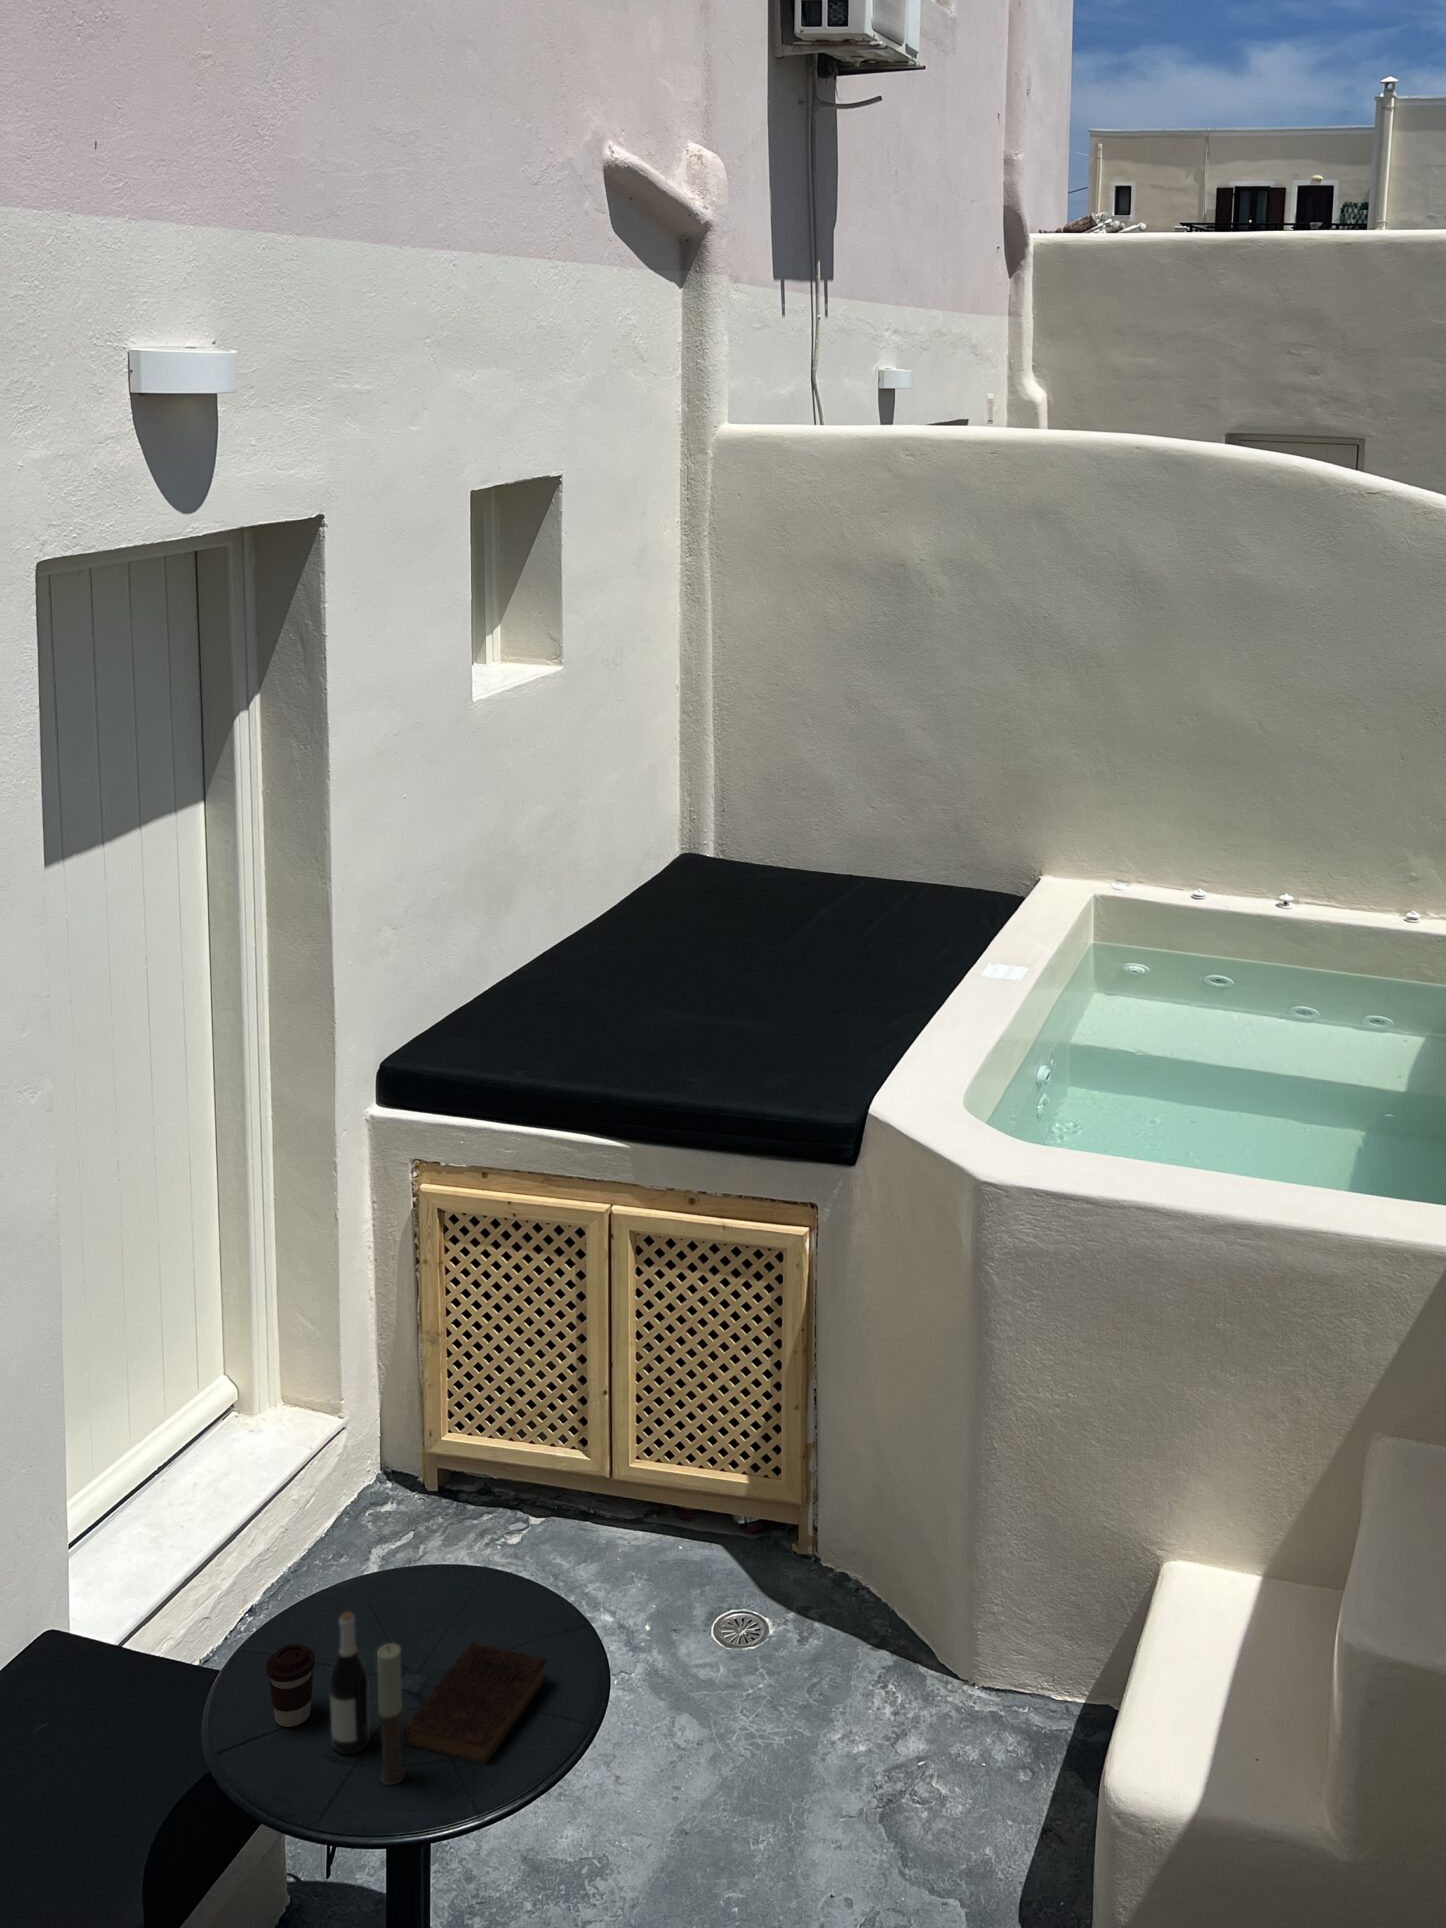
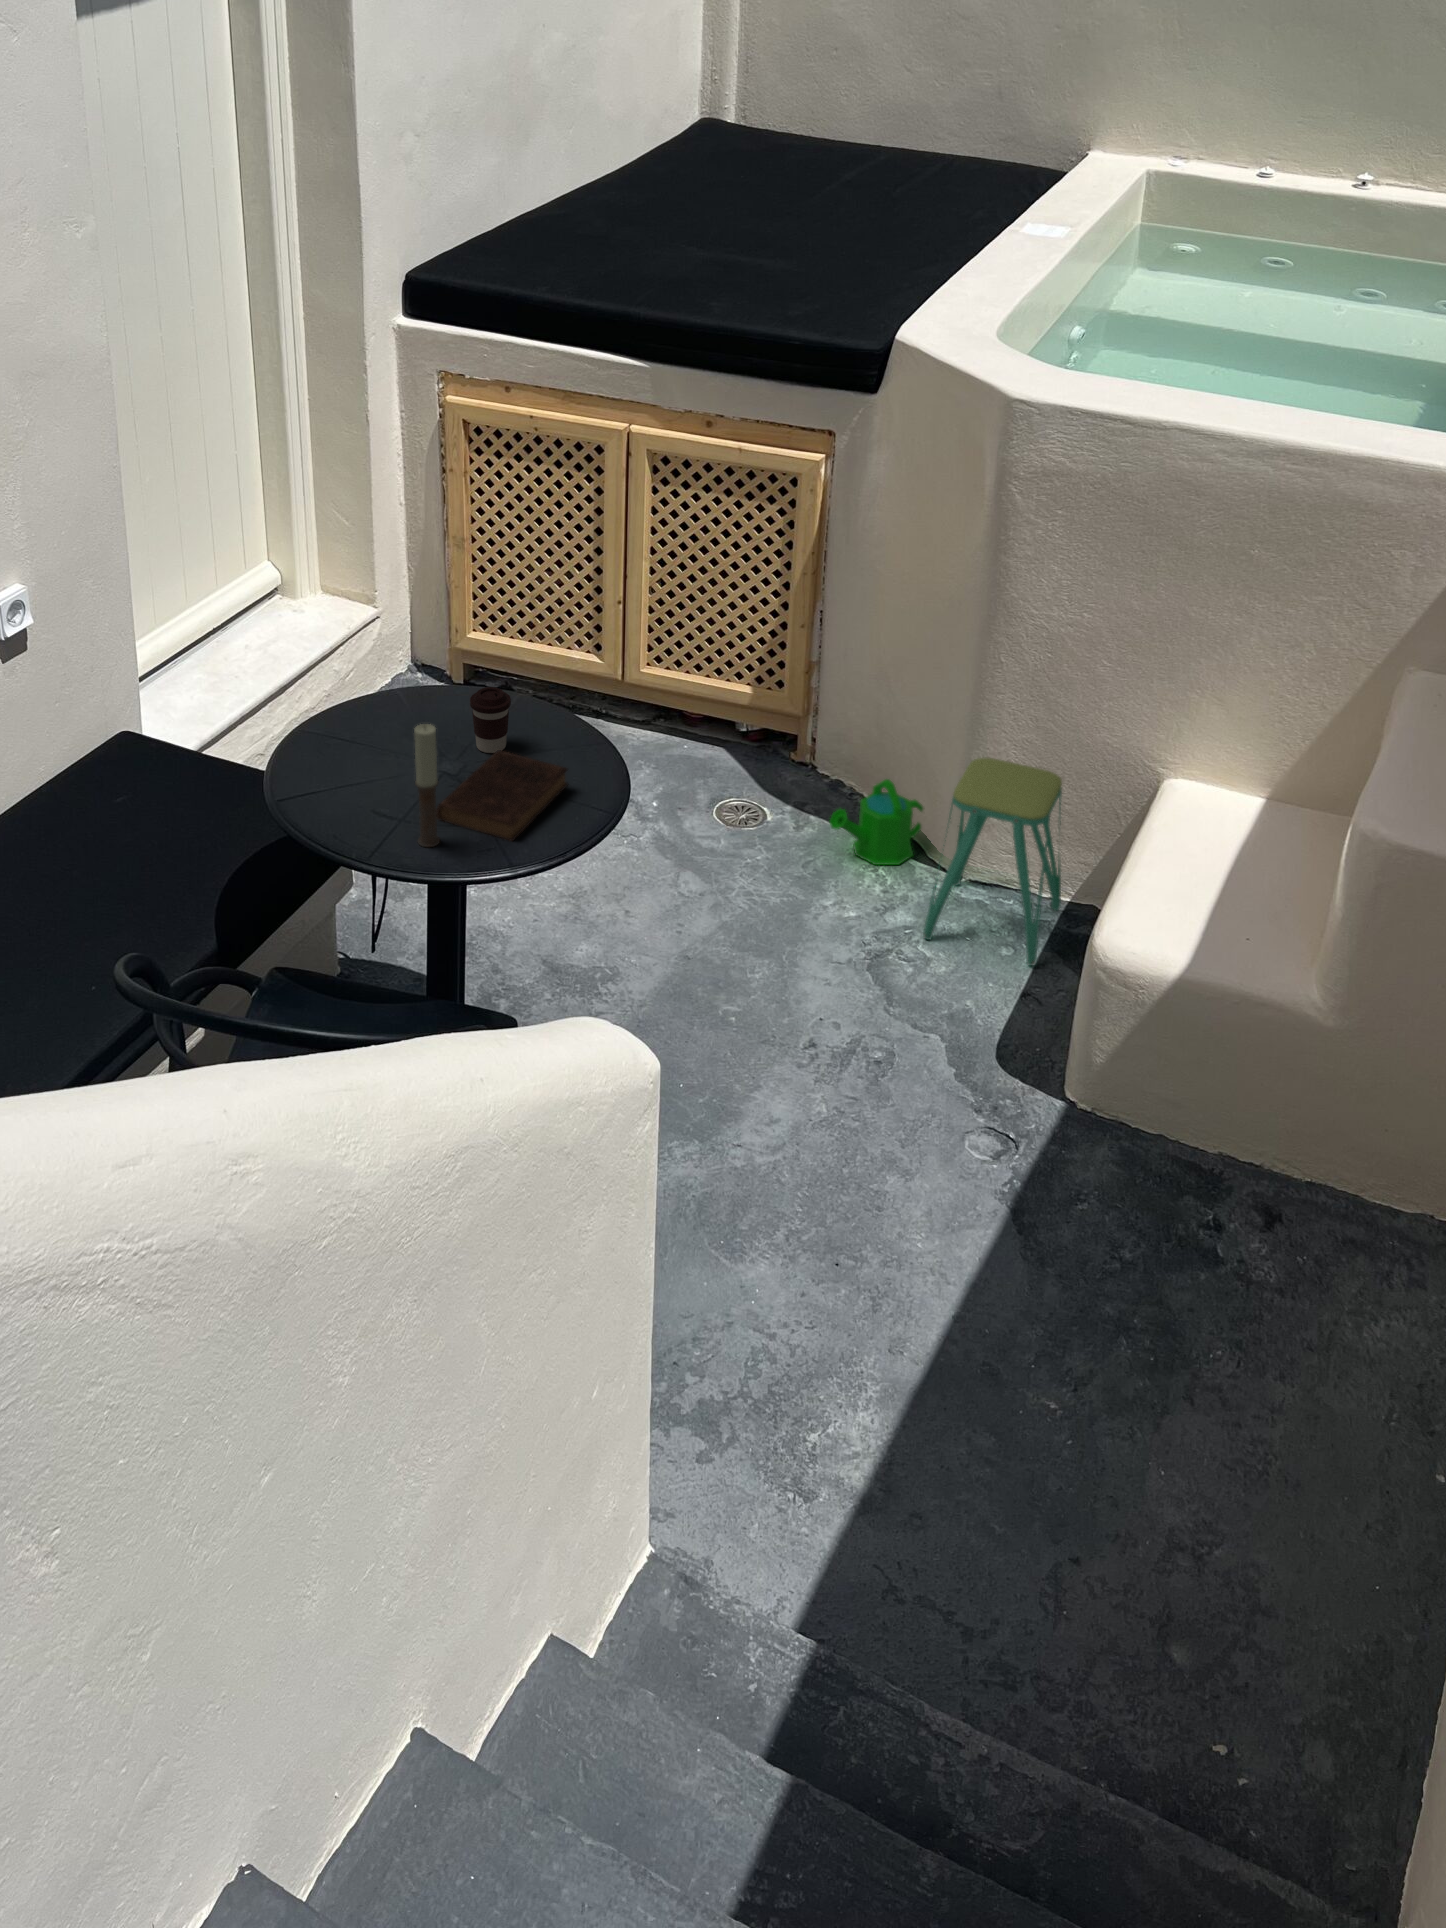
stool: none [935,1554,1075,1791] -> present [923,758,1062,966]
watering can: none [831,1578,935,1677] -> present [830,779,923,865]
wine bottle: present [330,1612,370,1754] -> none [372,697,408,822]
coffee cup: present [266,1644,315,1727] -> present [470,687,511,753]

